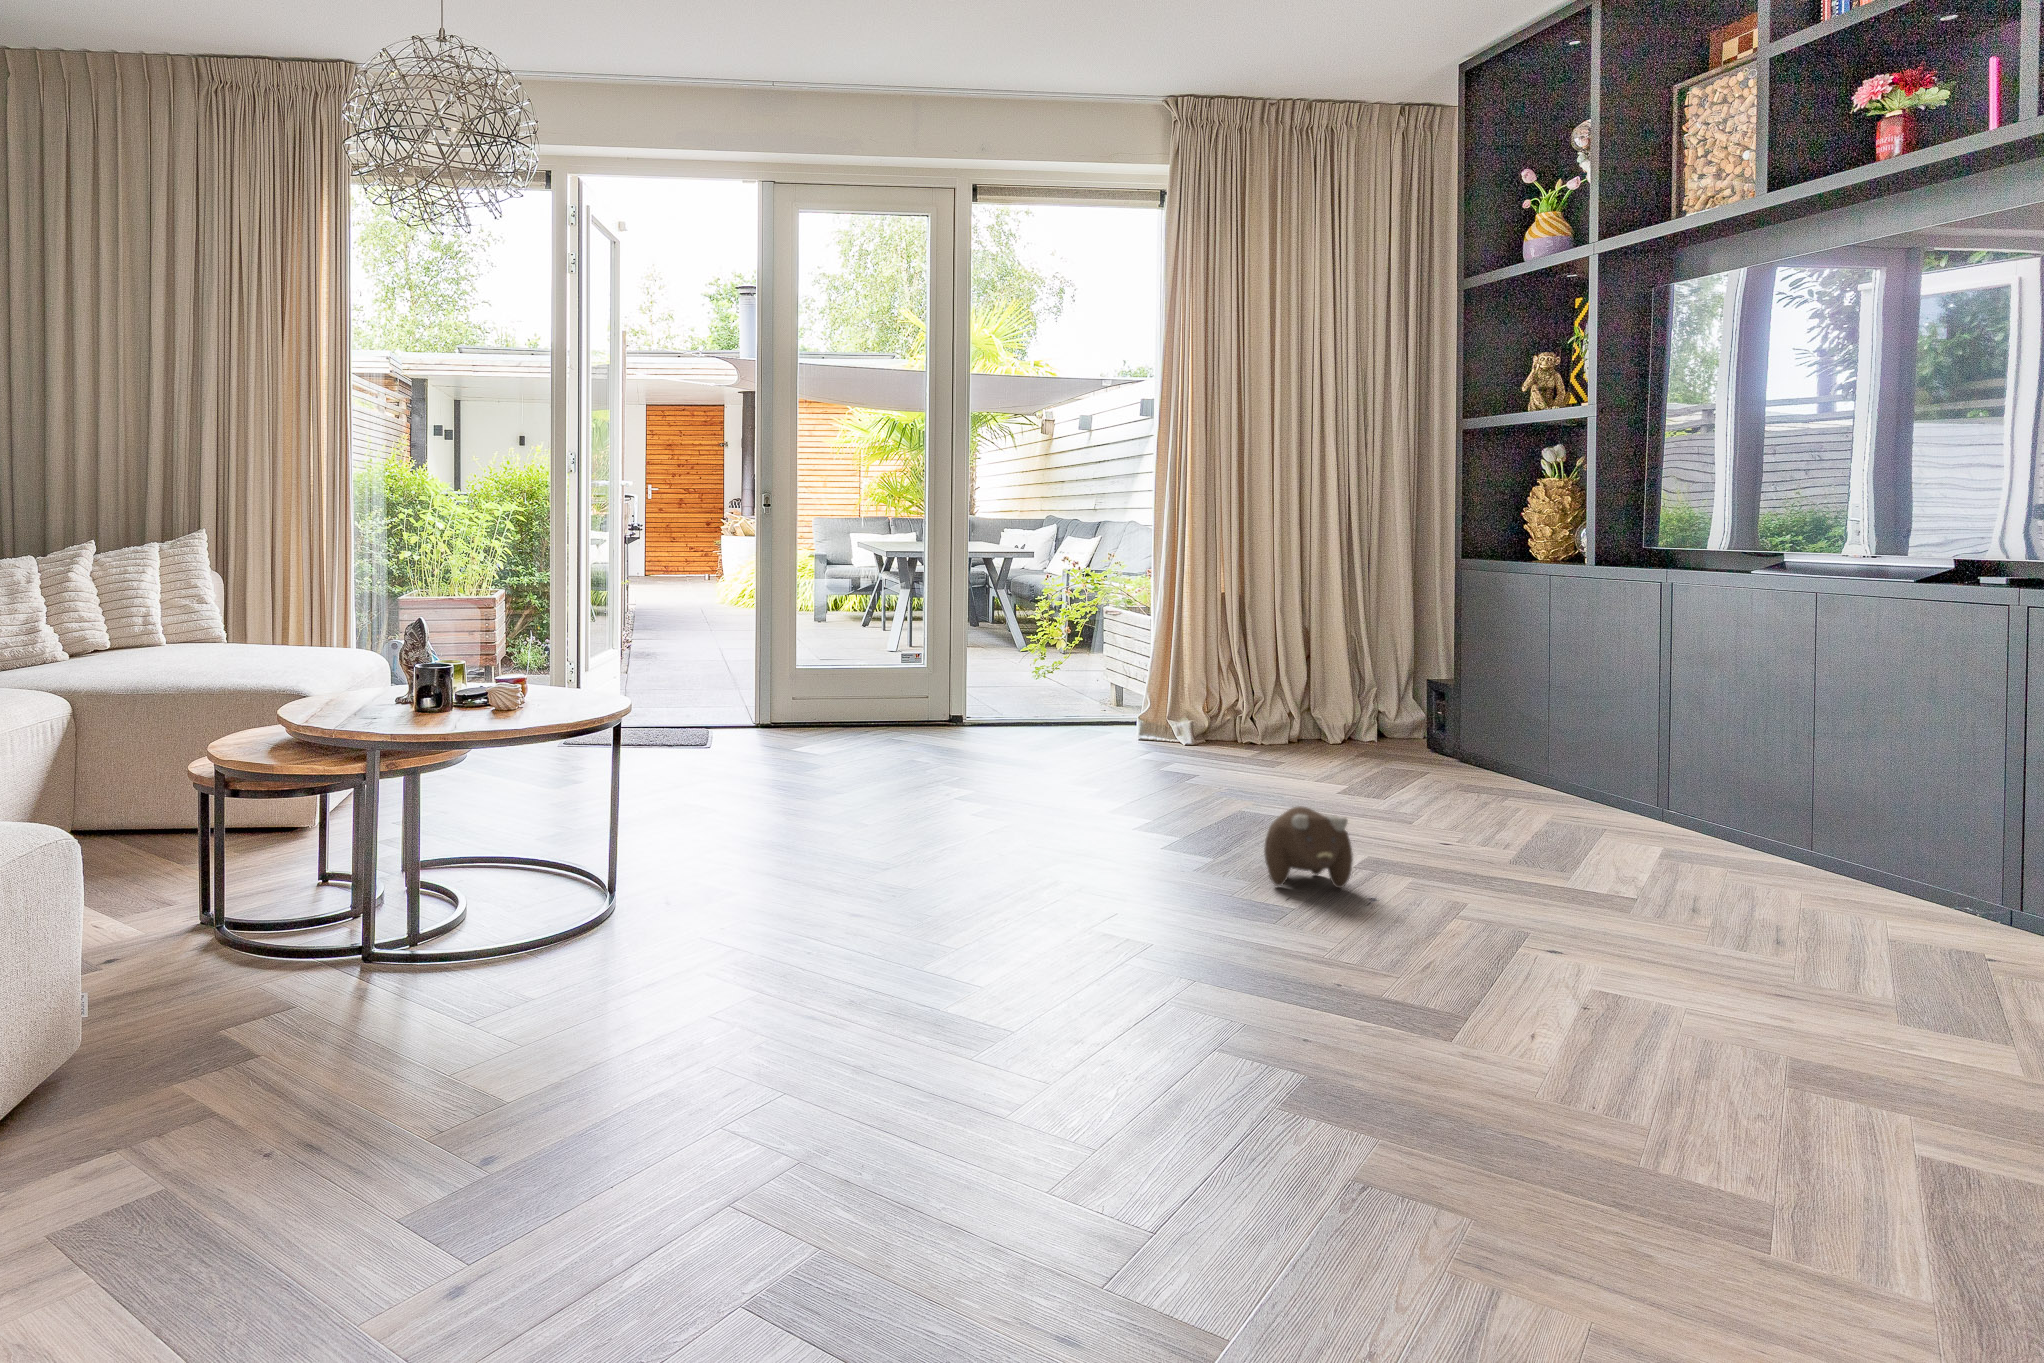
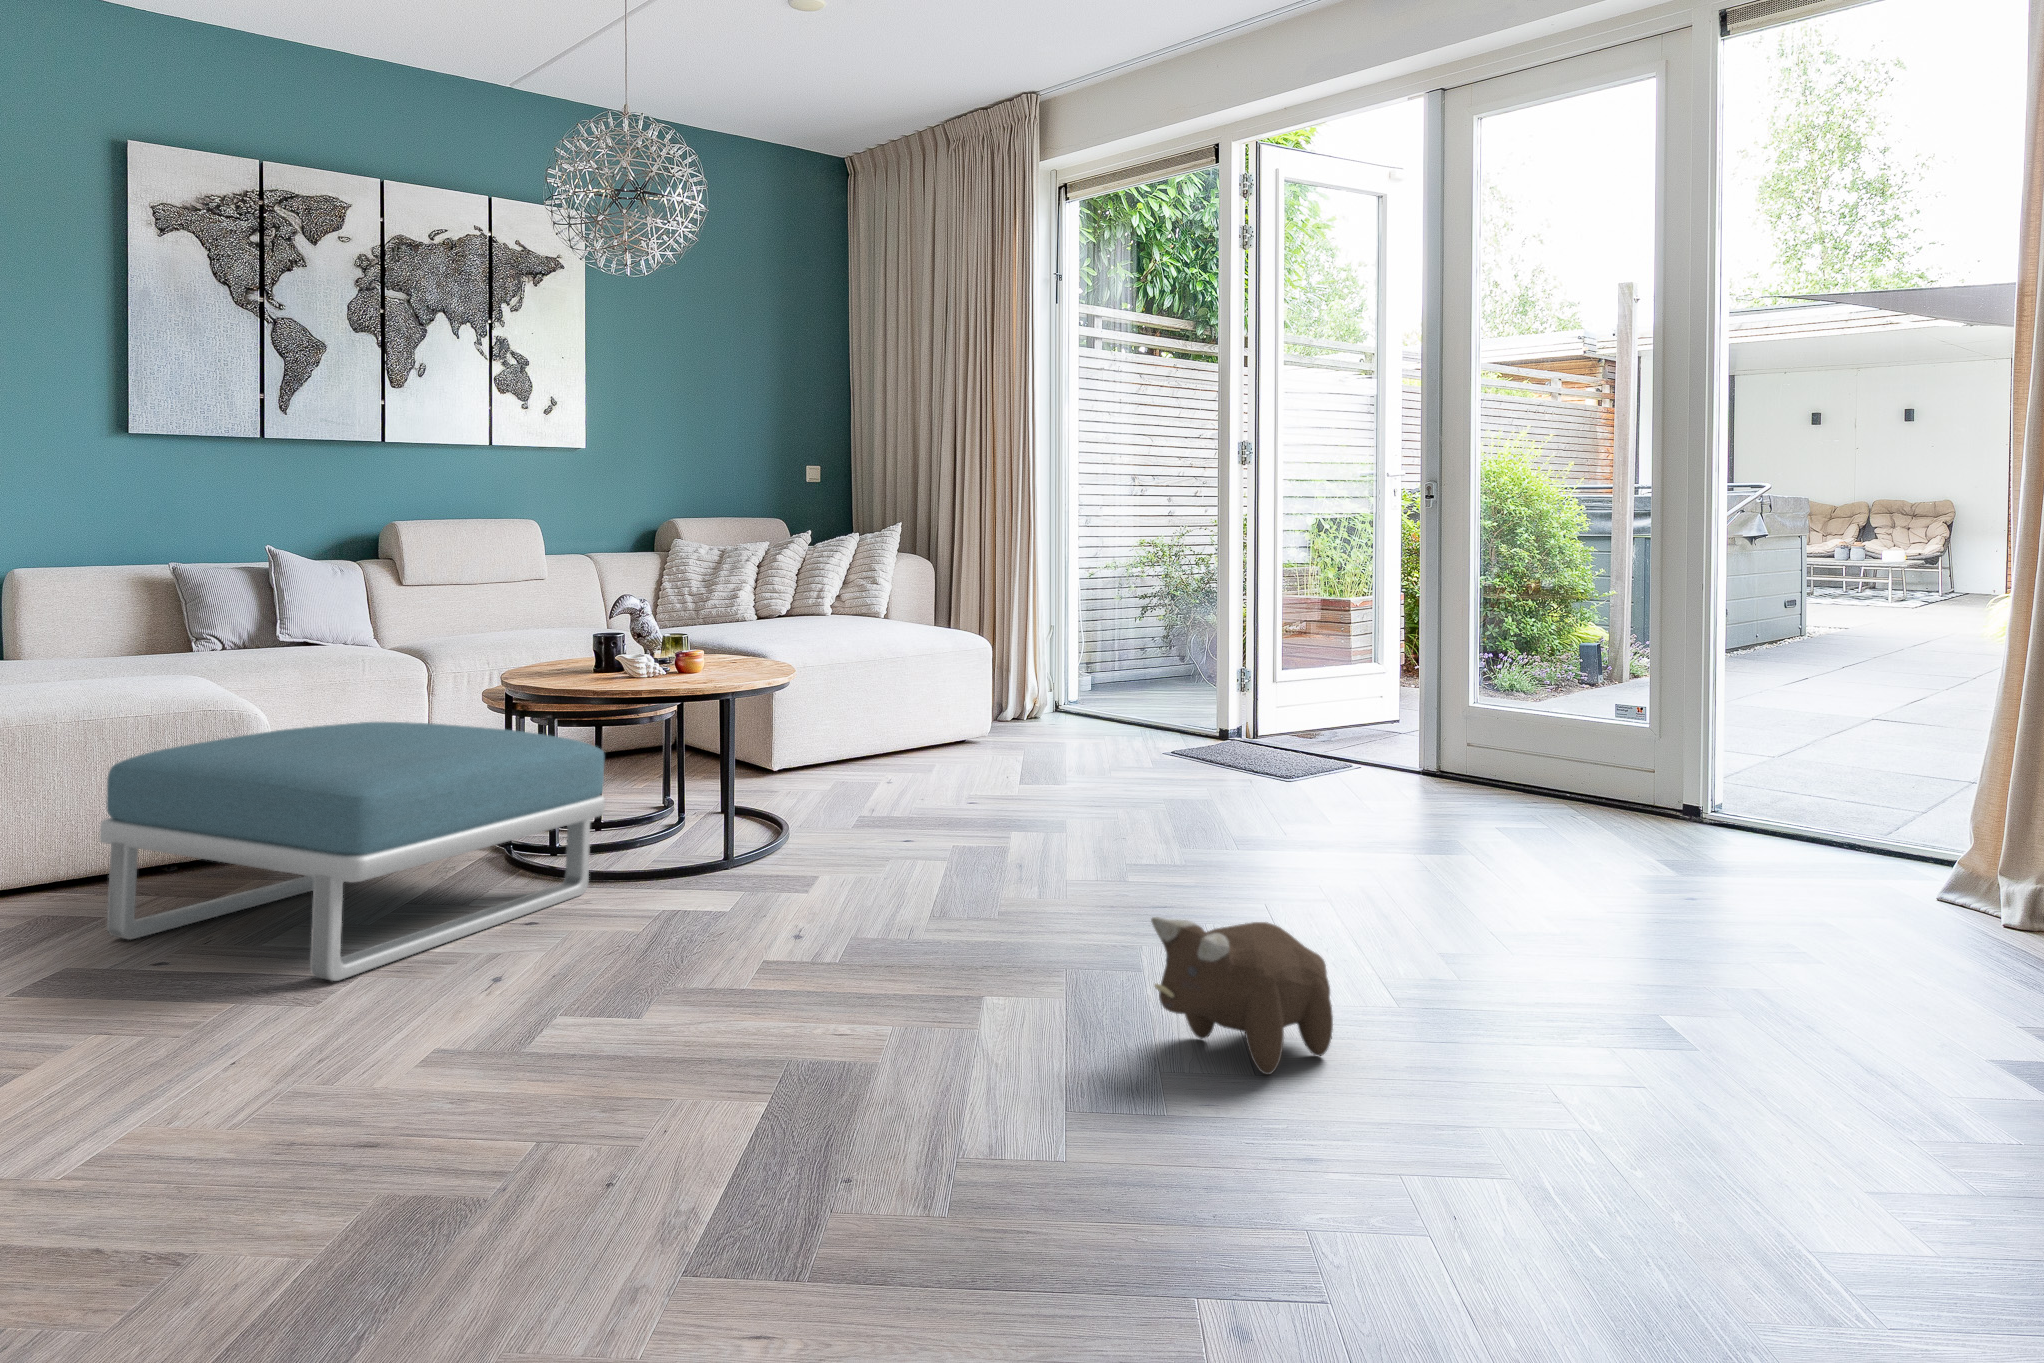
footstool: none [497,808,1000,1163] -> present [100,722,605,981]

